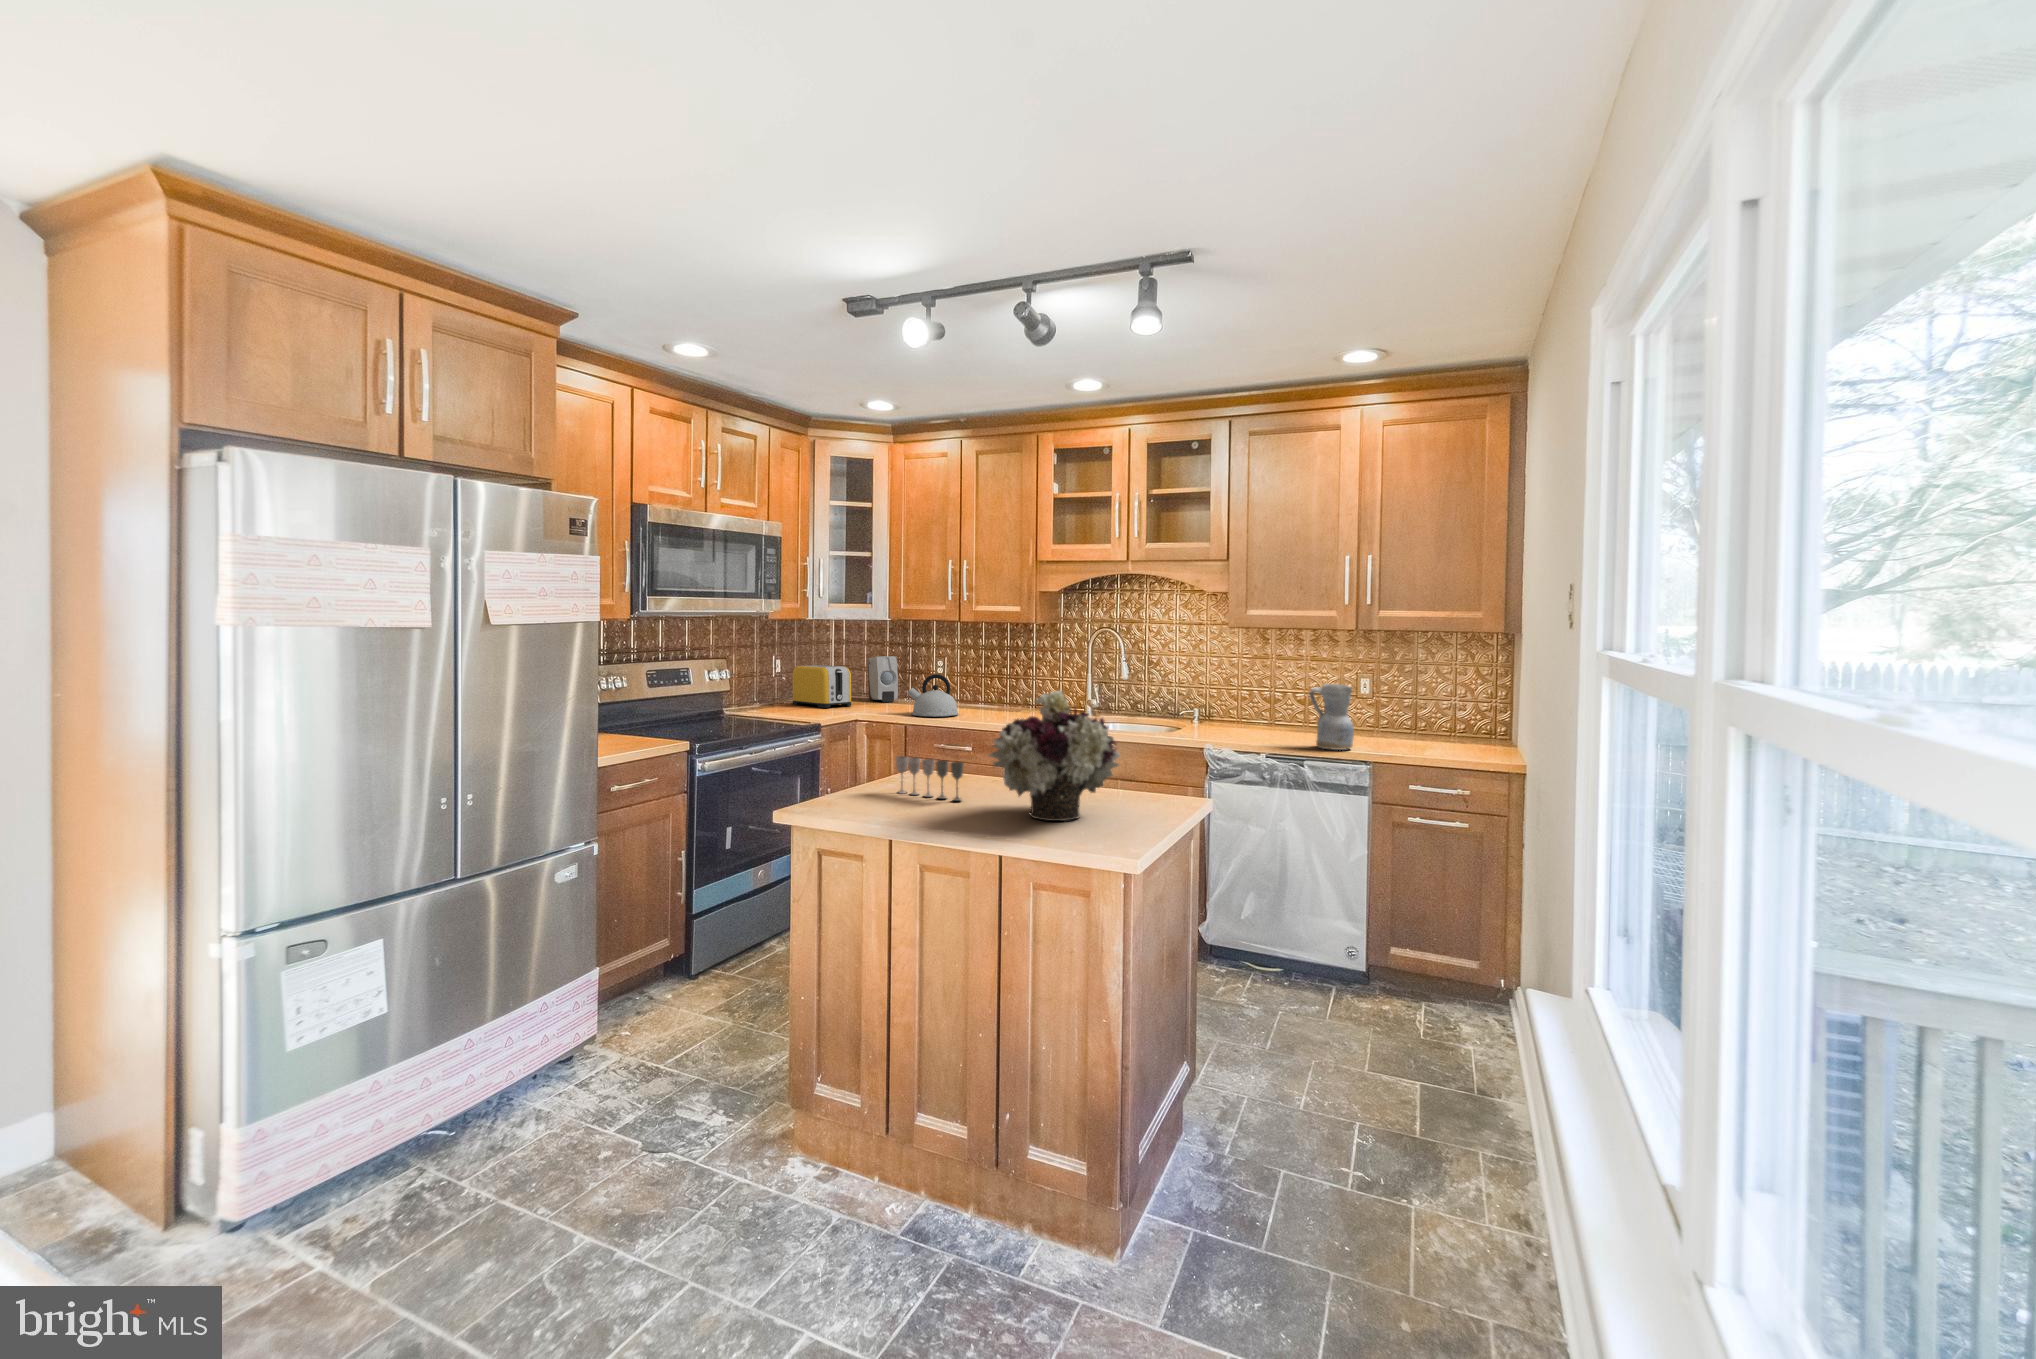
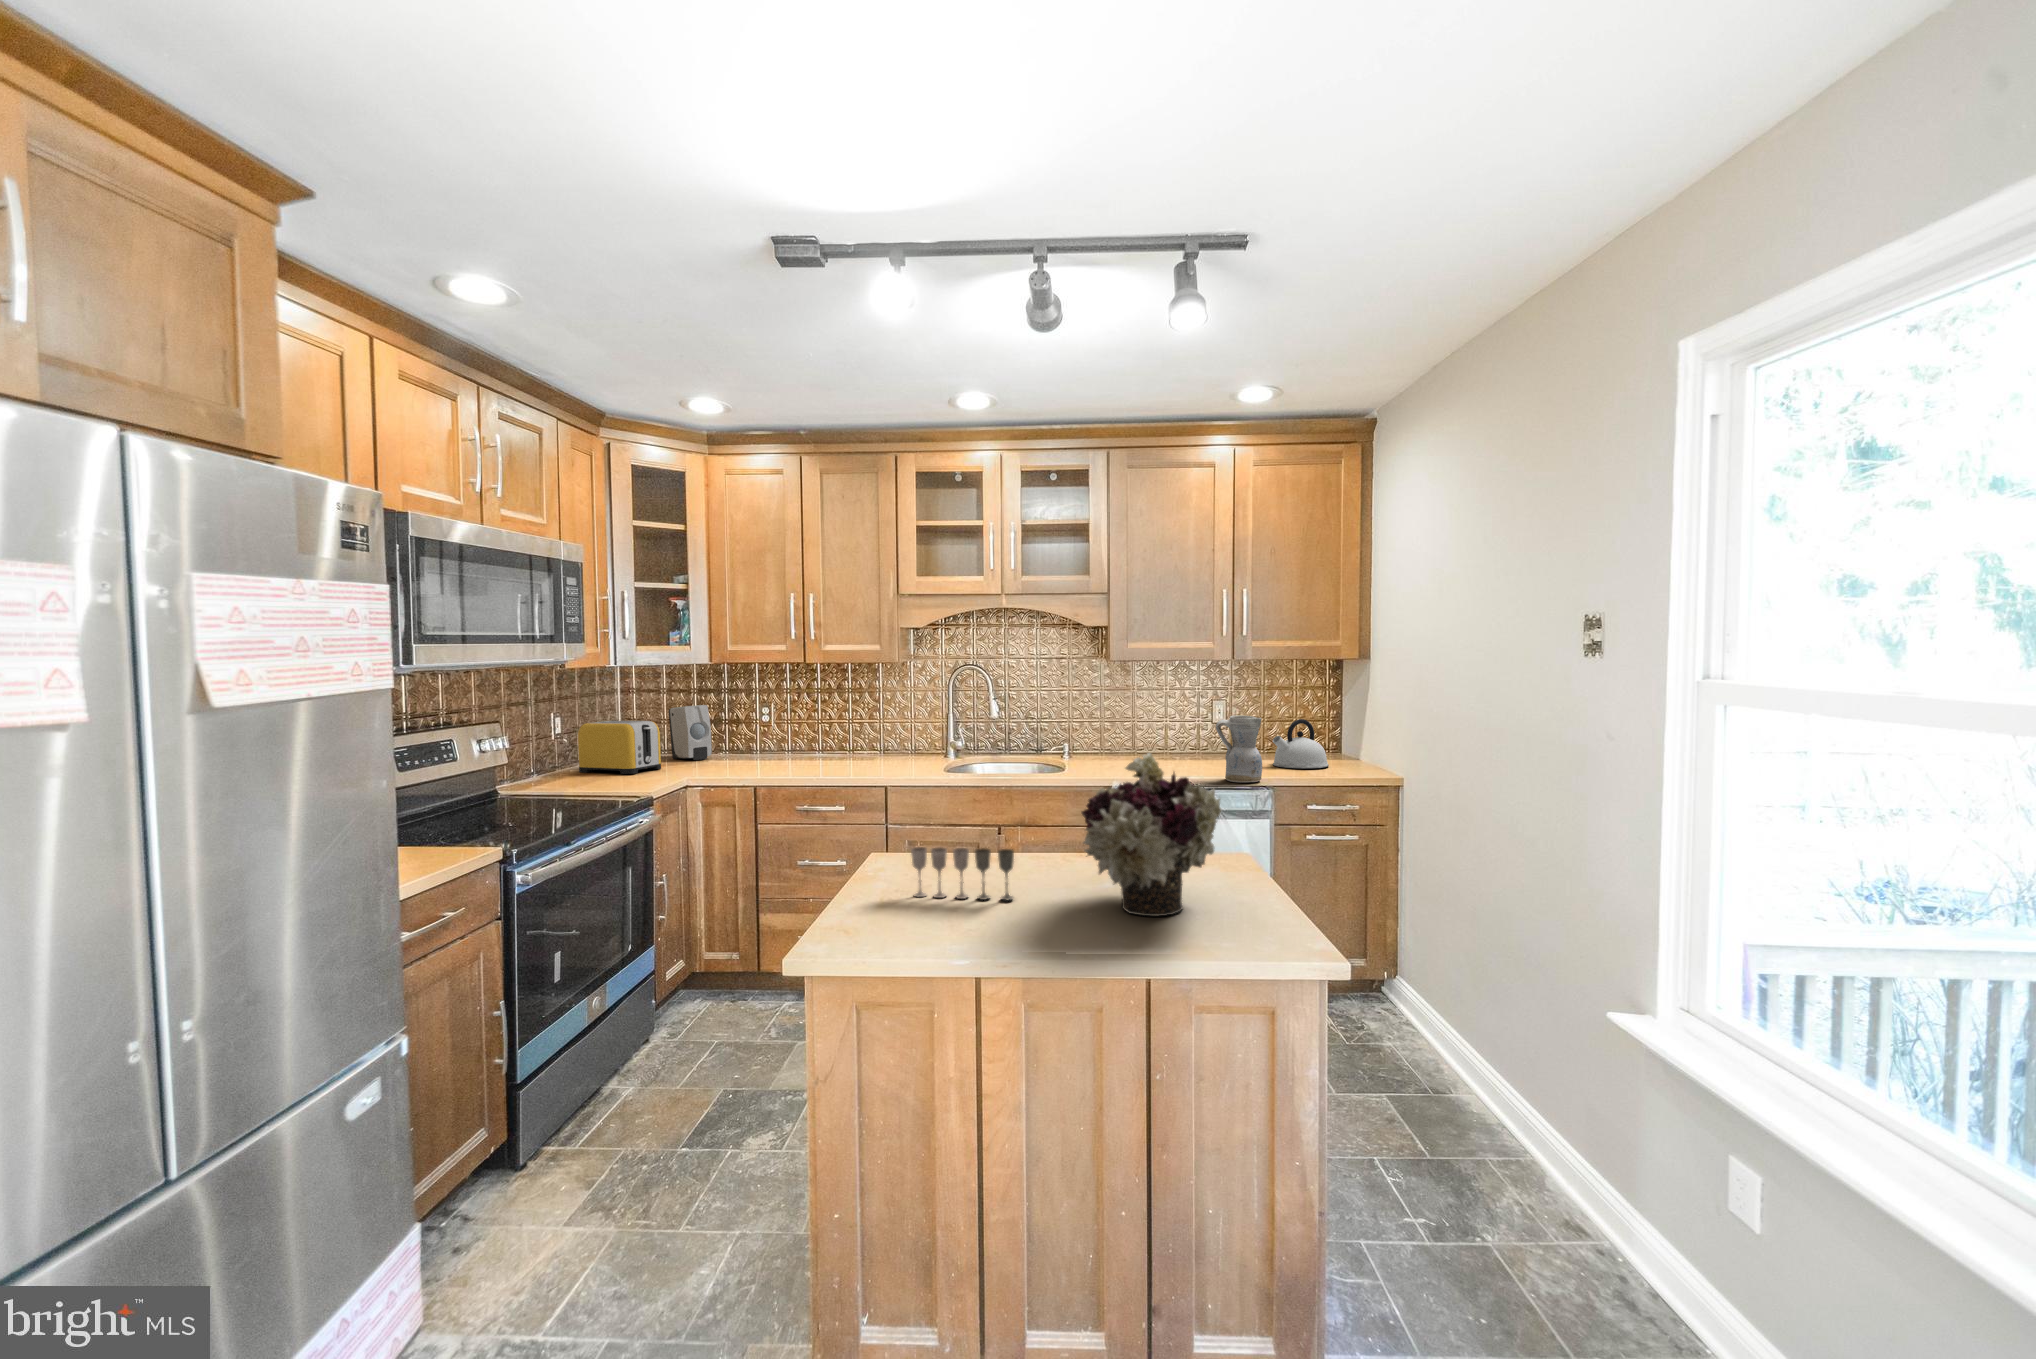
kettle: present [908,674,958,716] -> present [1273,719,1329,768]

